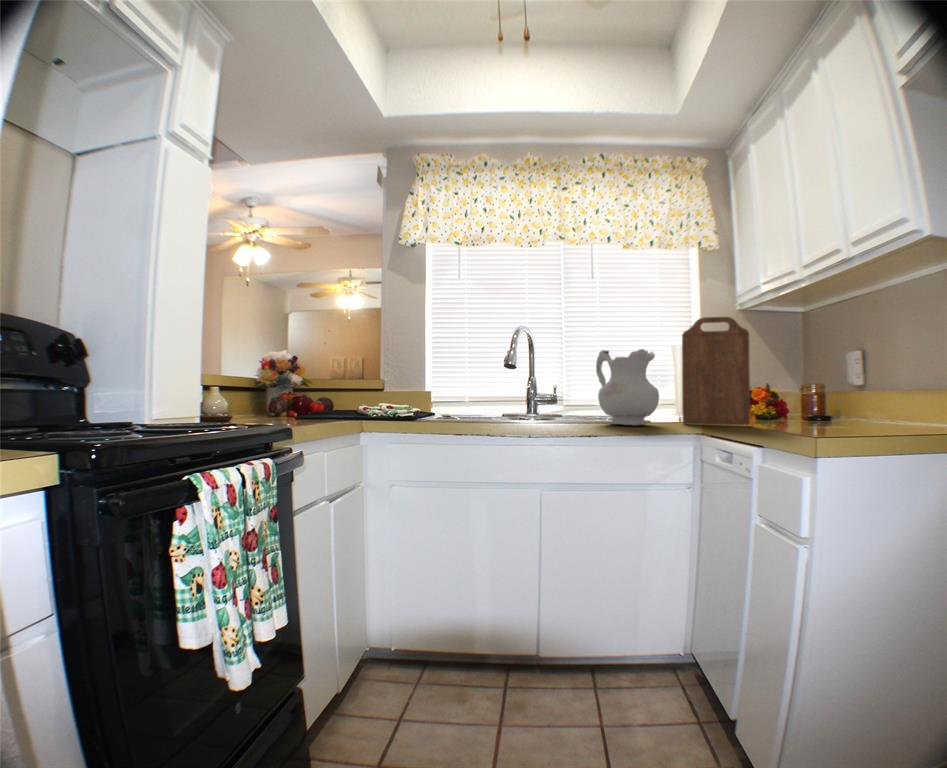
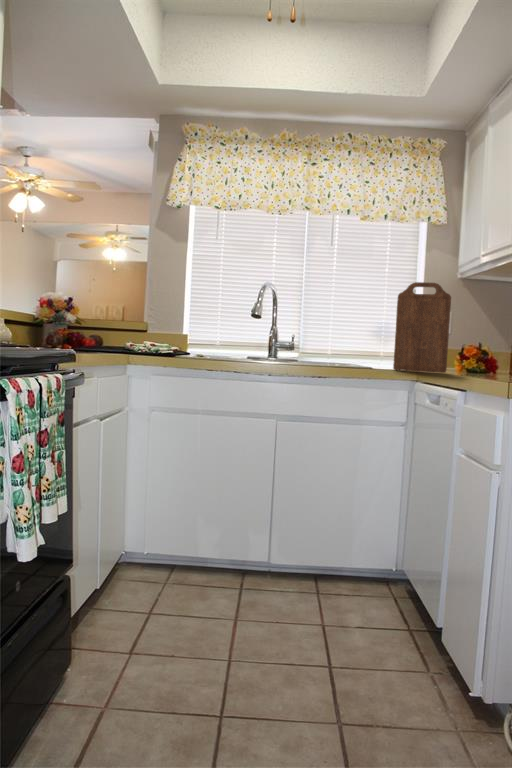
ceramic pitcher: present [596,349,659,425] -> none [325,305,375,368]

